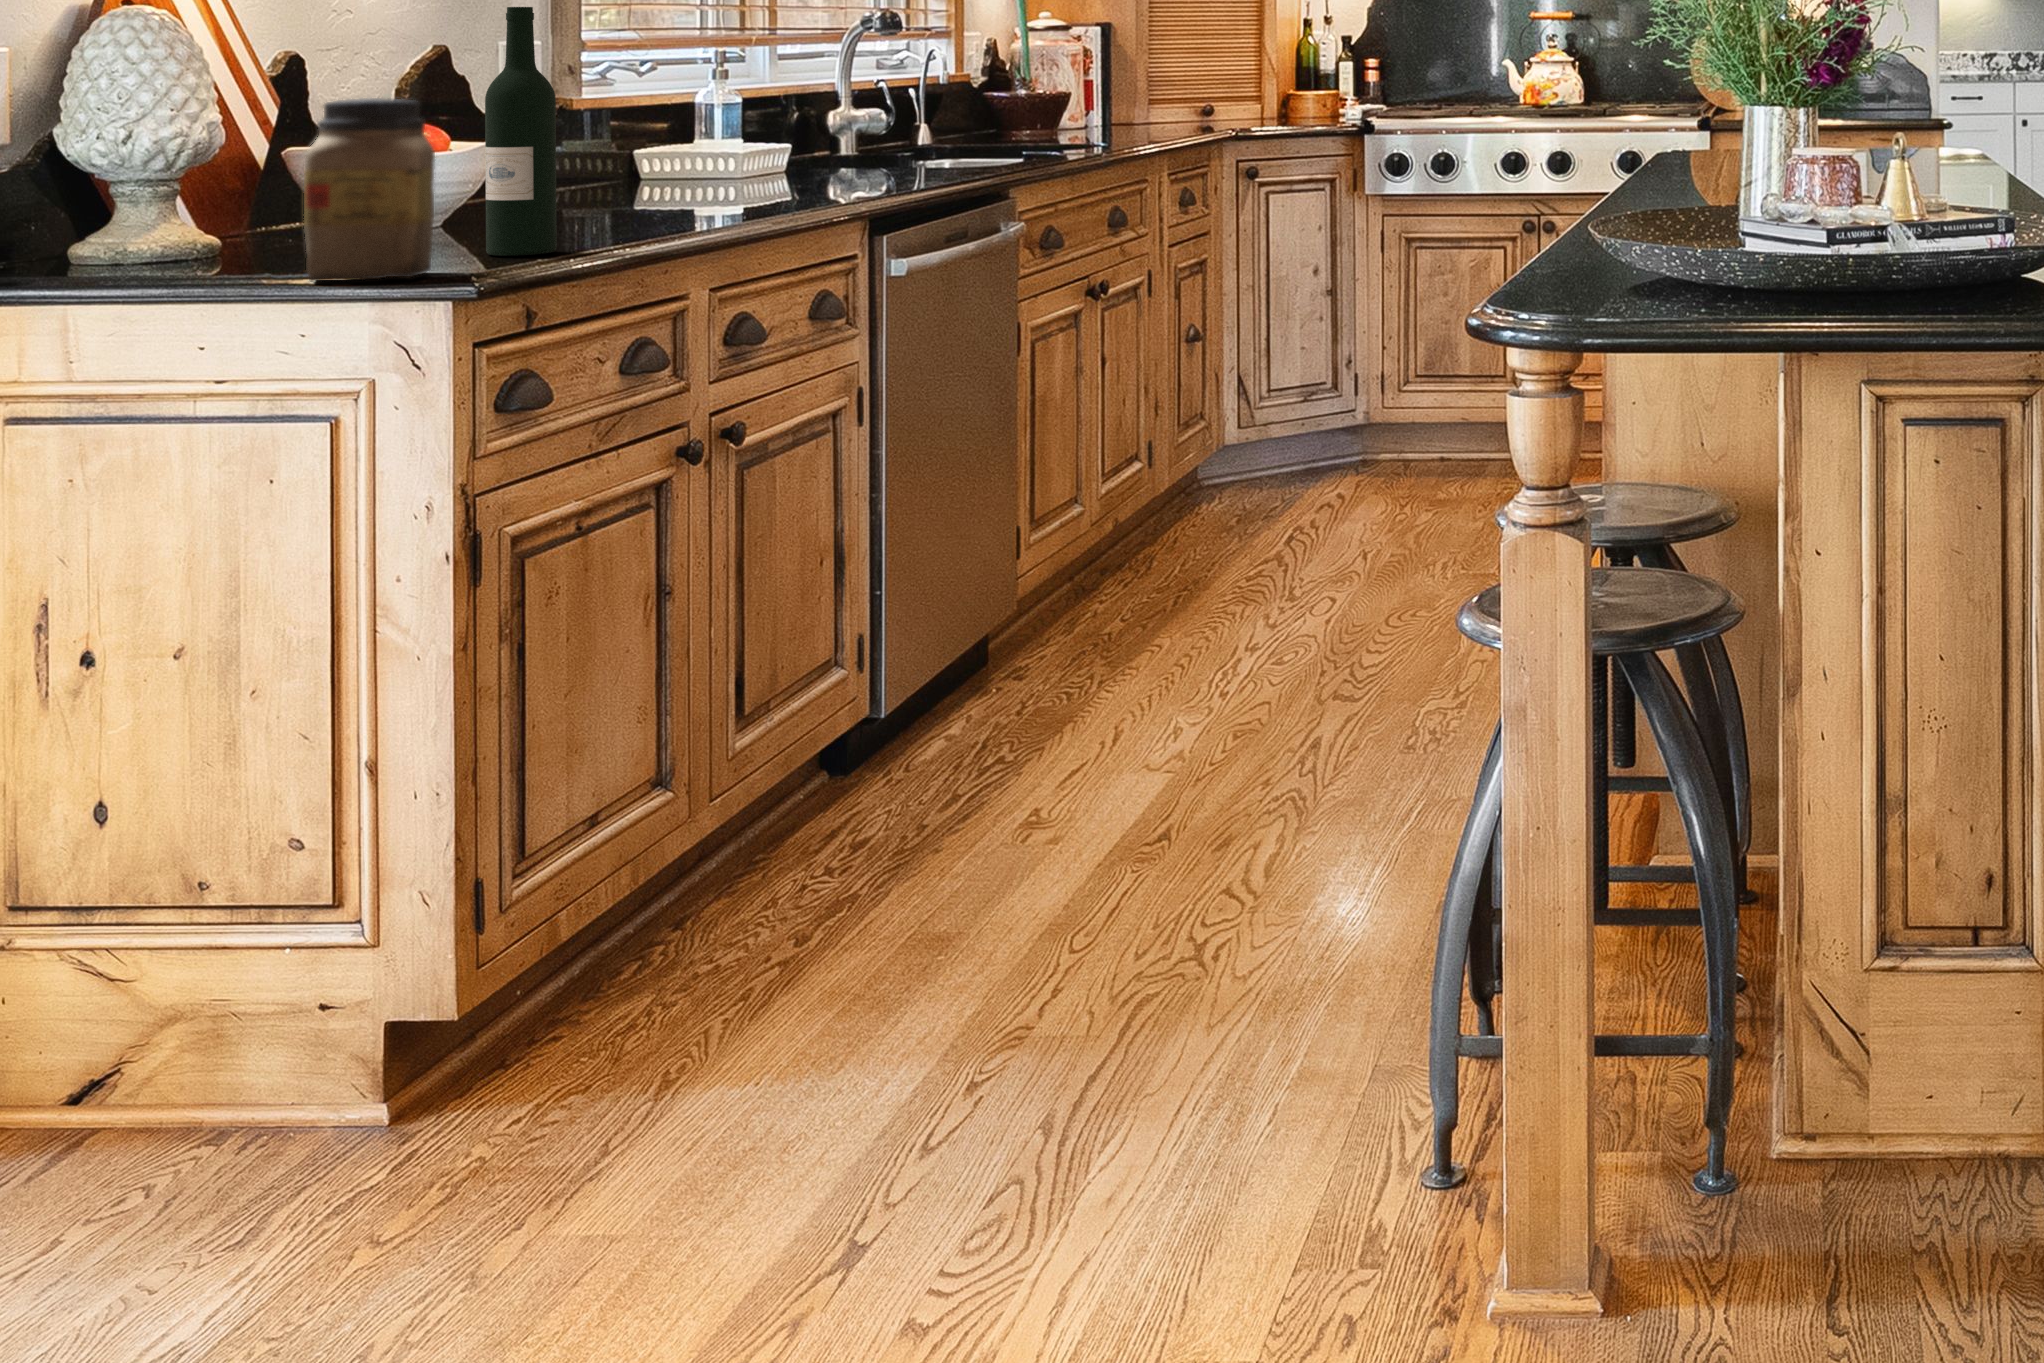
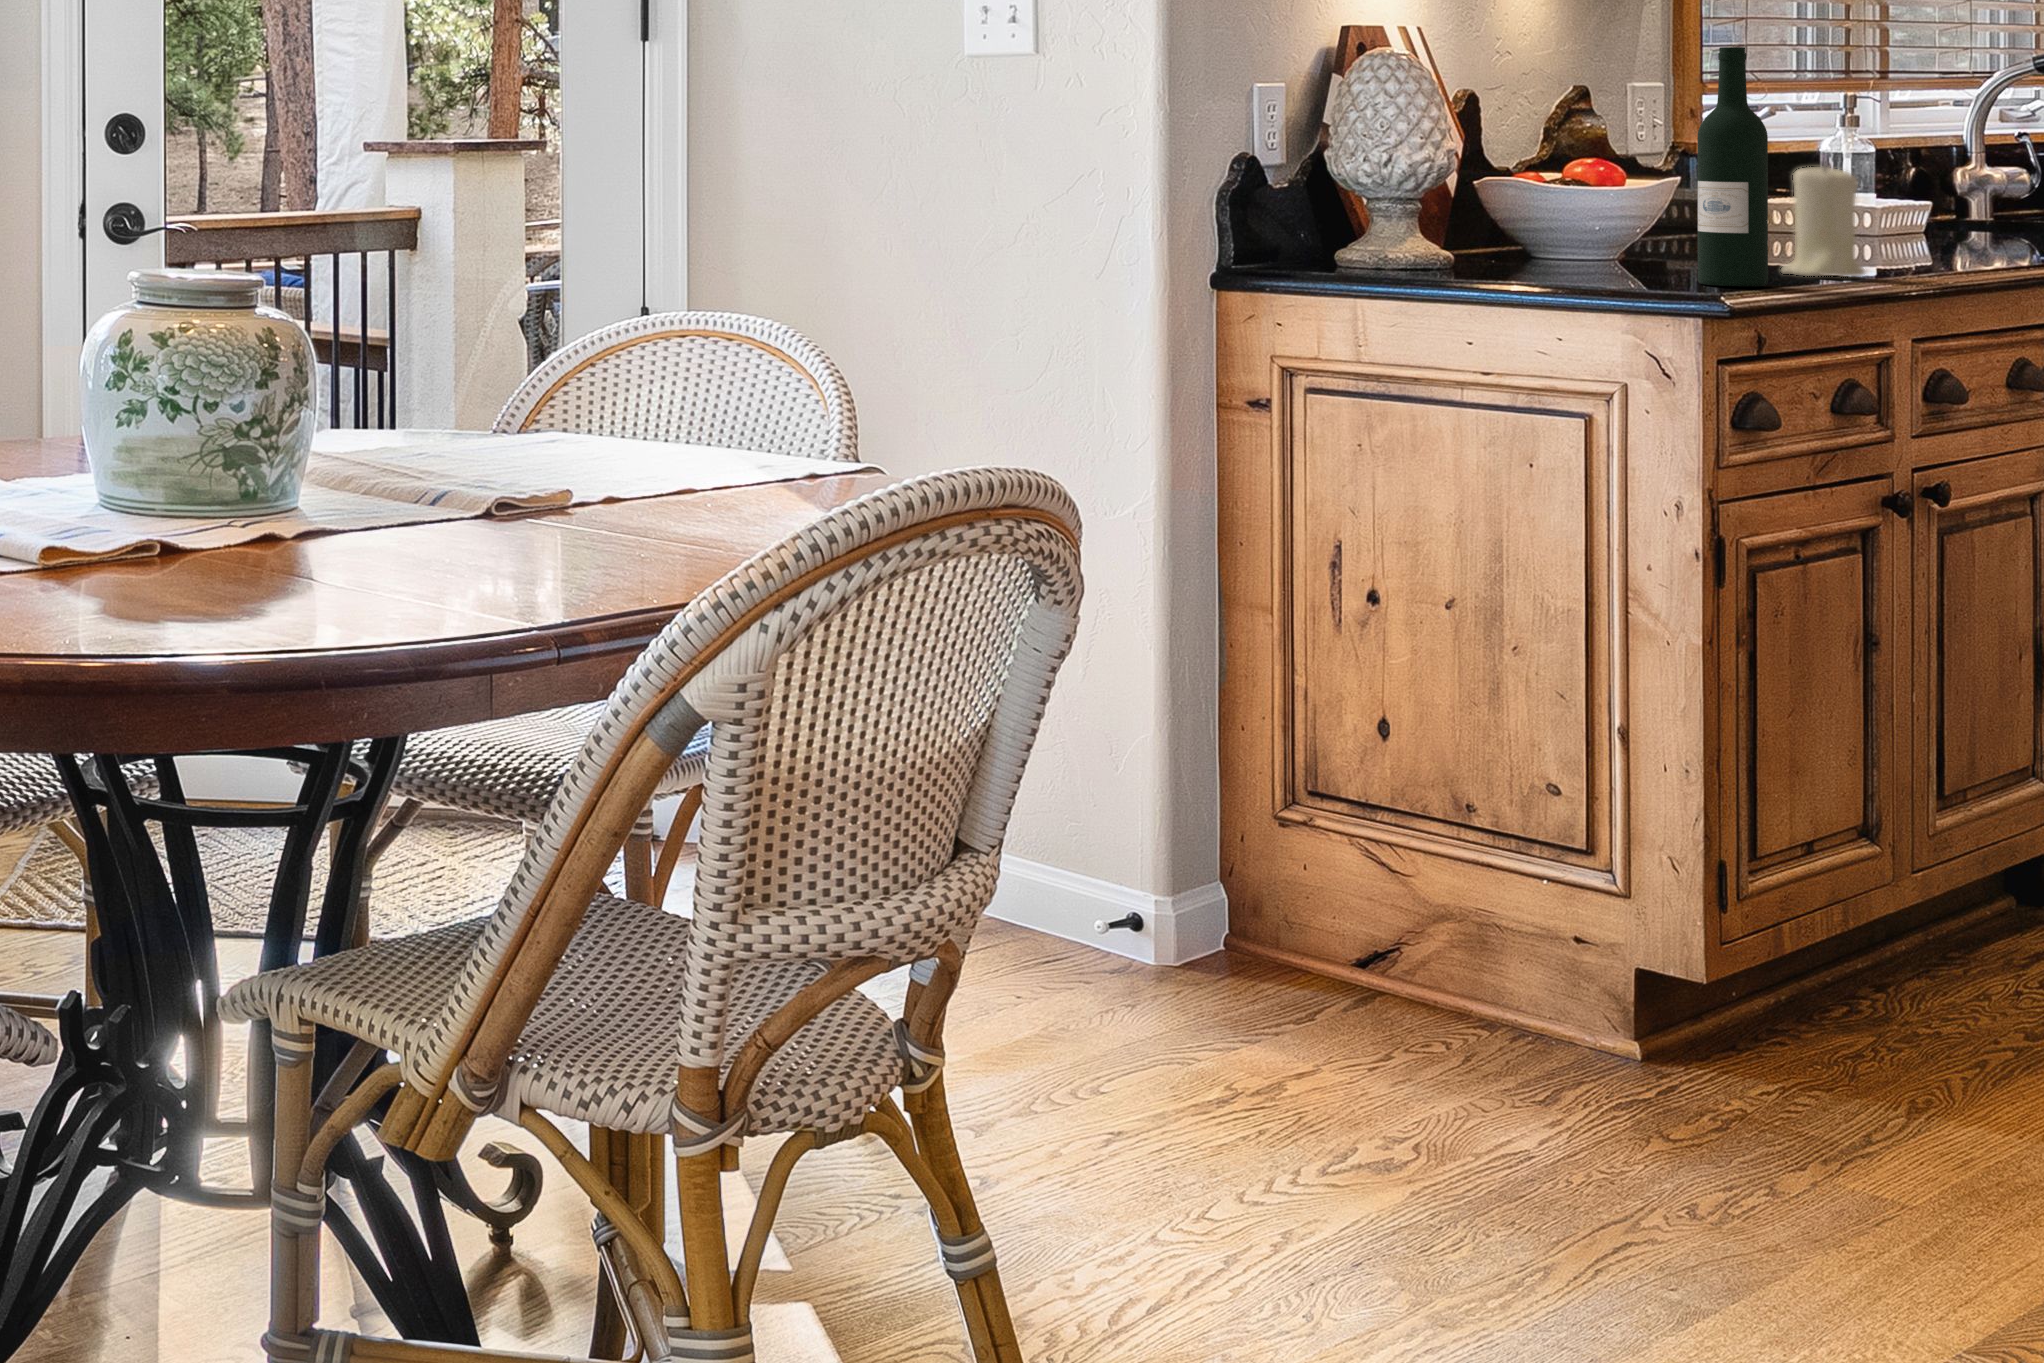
jar: present [304,98,435,282] -> none [1560,132,1671,295]
candle: none [590,120,668,235] -> present [1782,165,1865,277]

